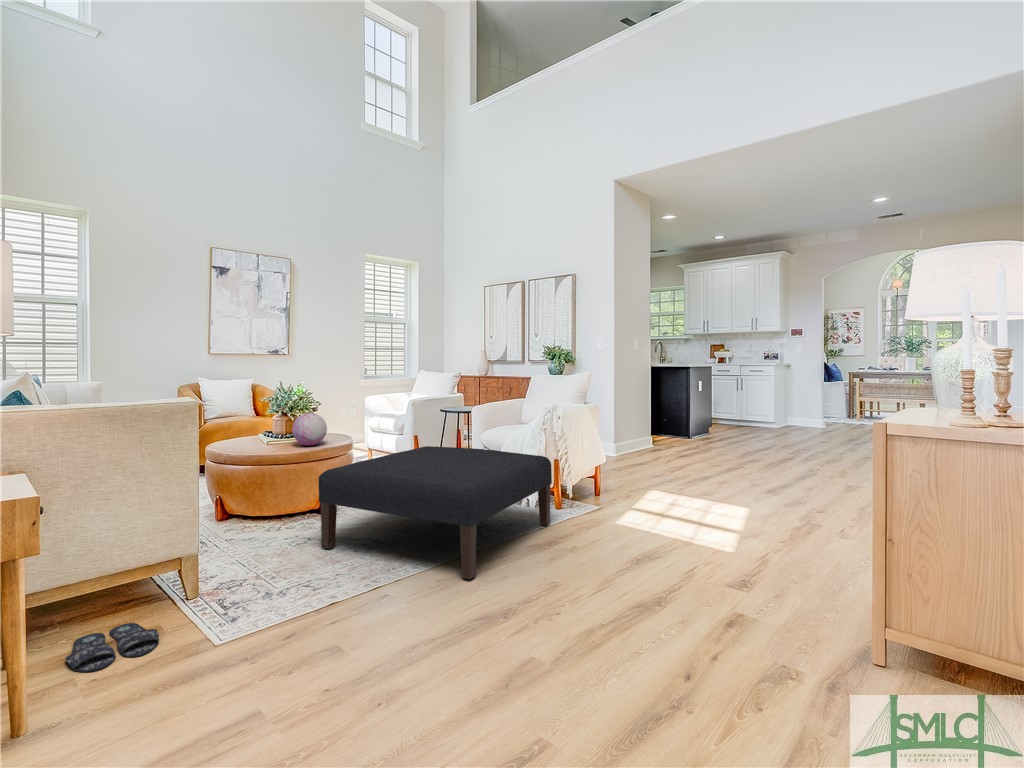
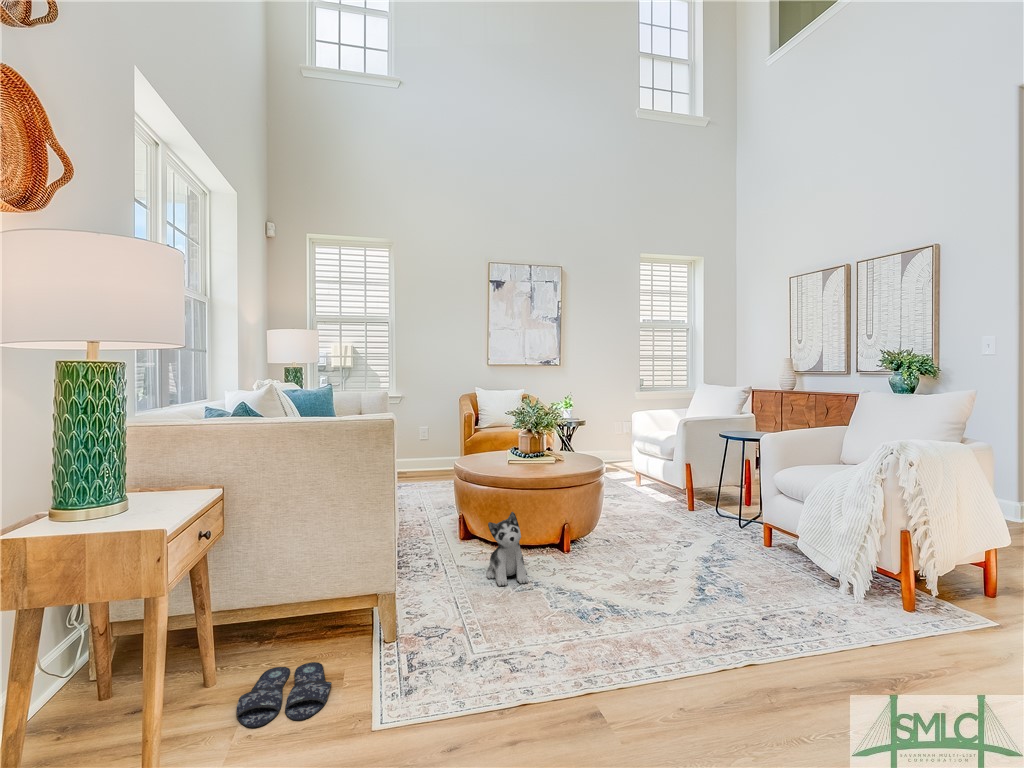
decorative orb: present [292,413,327,446] -> none [534,430,571,468]
ottoman: present [319,446,552,579] -> none [542,483,900,728]
plush toy: none [261,482,302,545] -> present [487,512,528,586]

